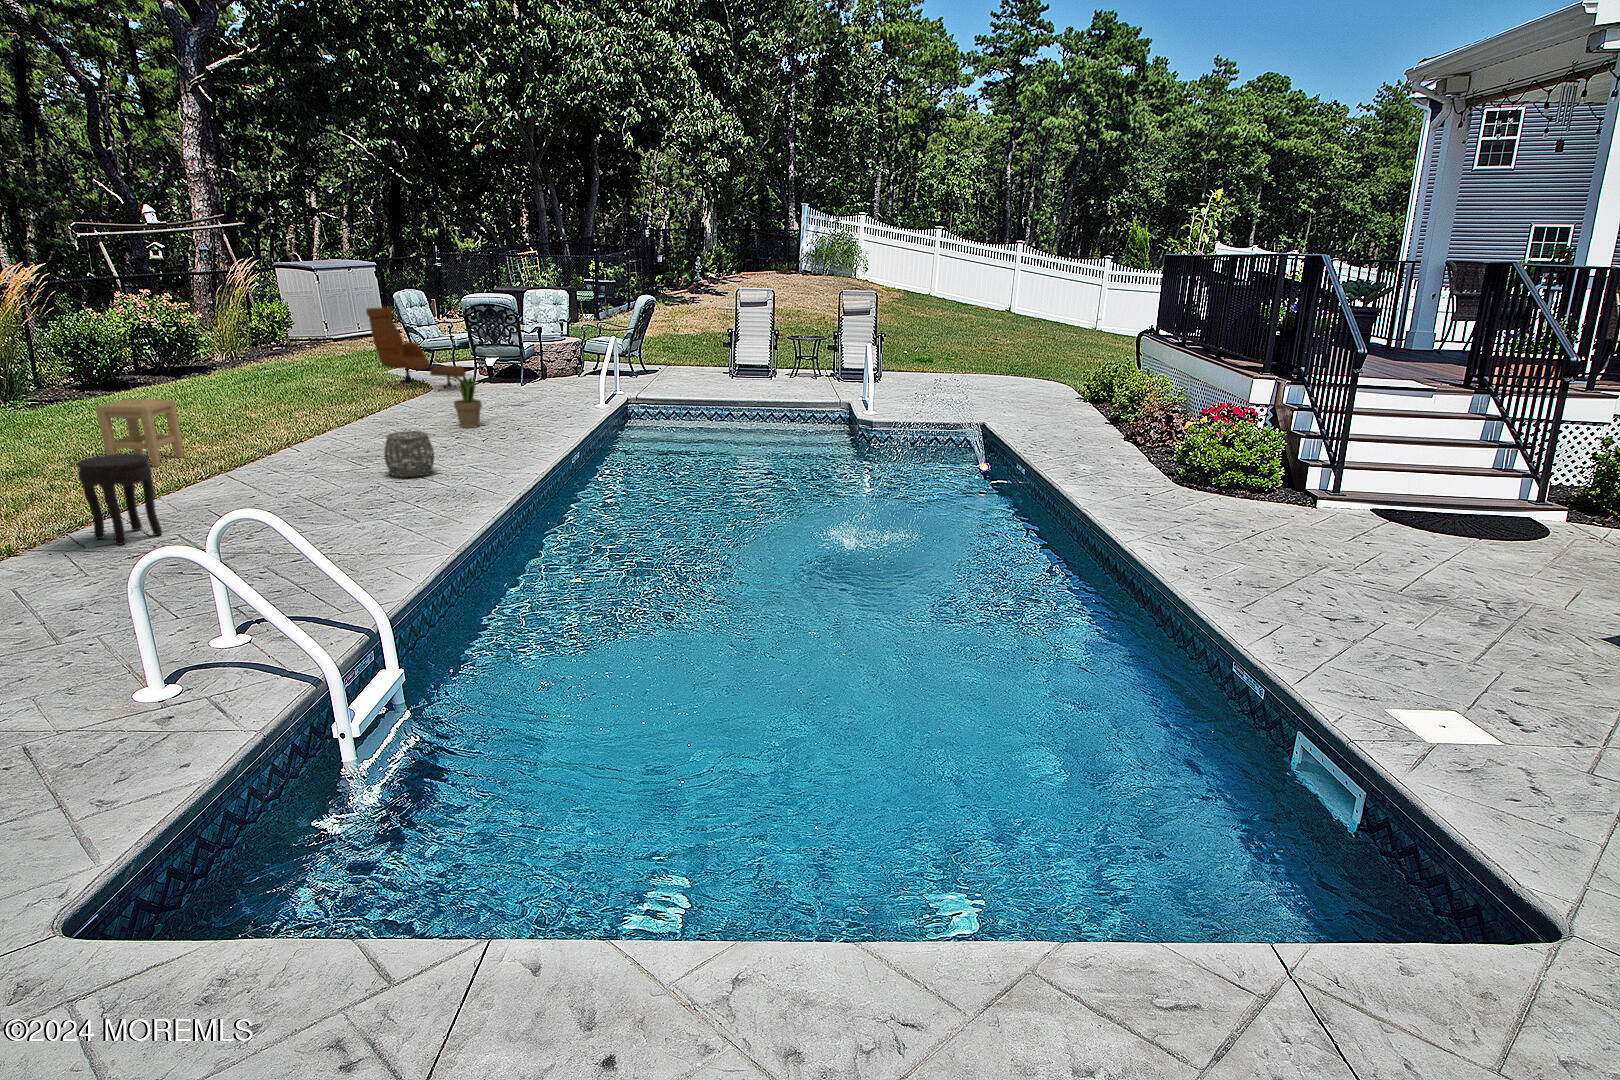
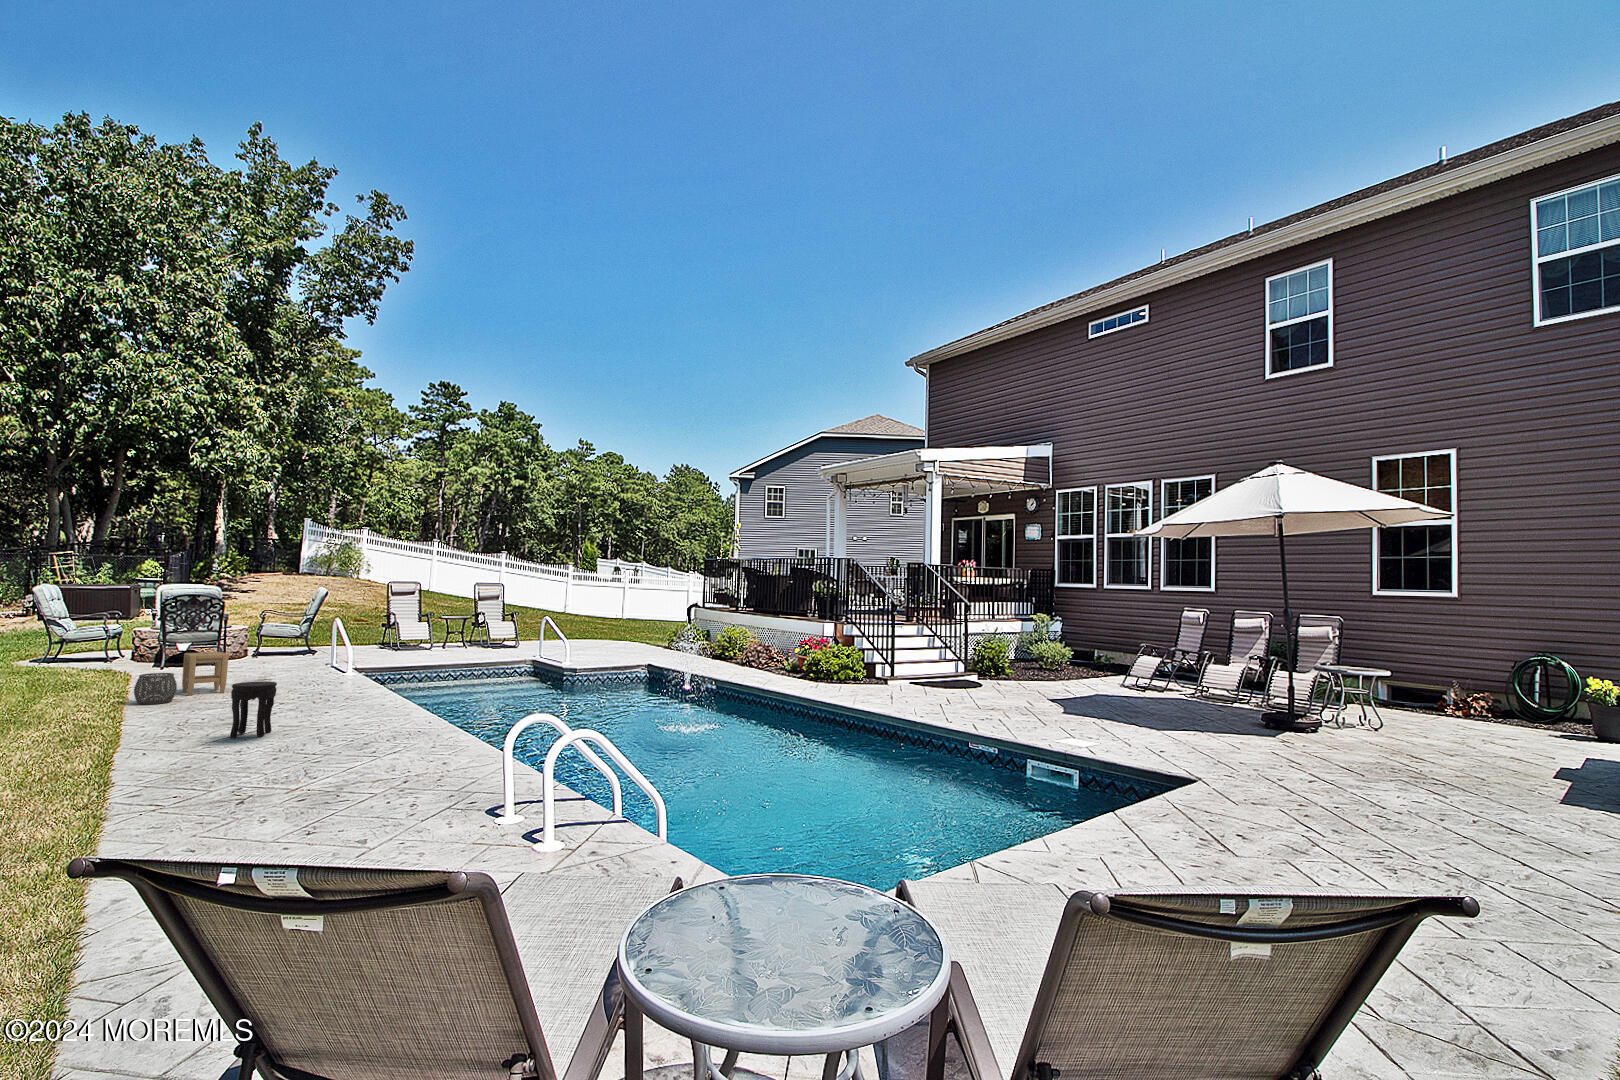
lounge chair: present [366,307,466,388] -> none [66,603,172,672]
potted plant: present [448,375,482,428] -> none [261,643,287,683]
stool: present [96,399,183,467] -> present [182,652,229,695]
woven basket: present [384,431,434,477] -> present [134,673,177,704]

